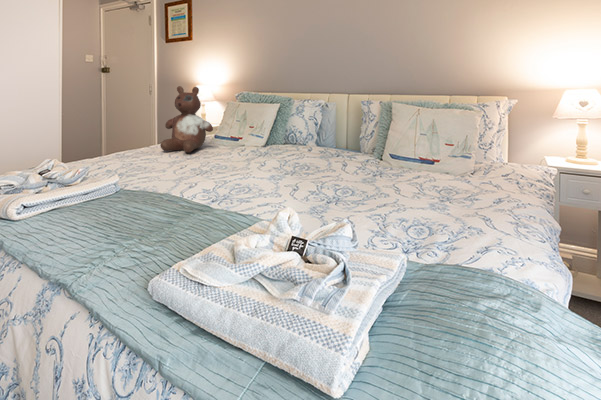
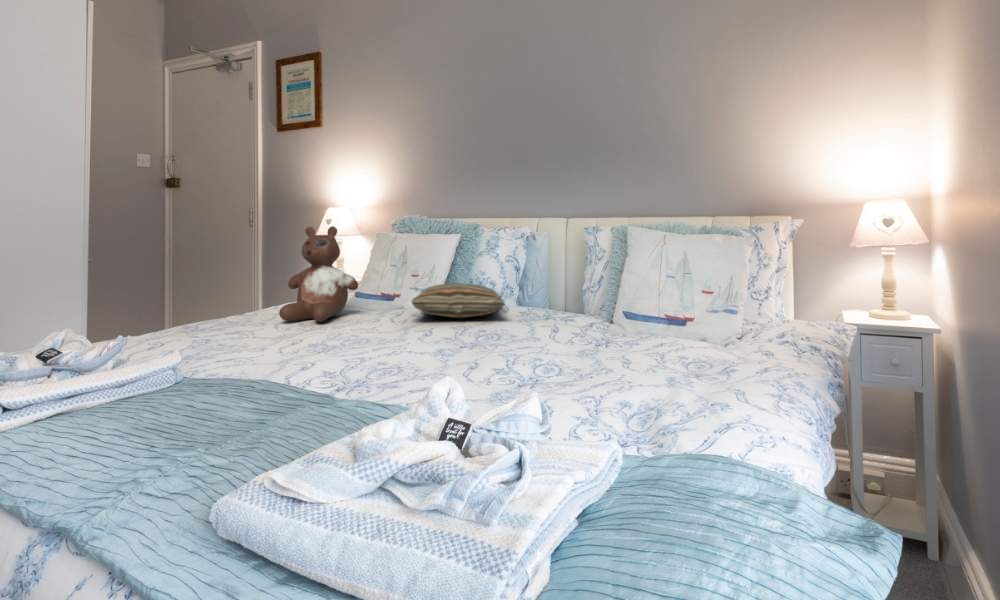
pillow: none [249,130,312,154] -> present [412,283,505,318]

